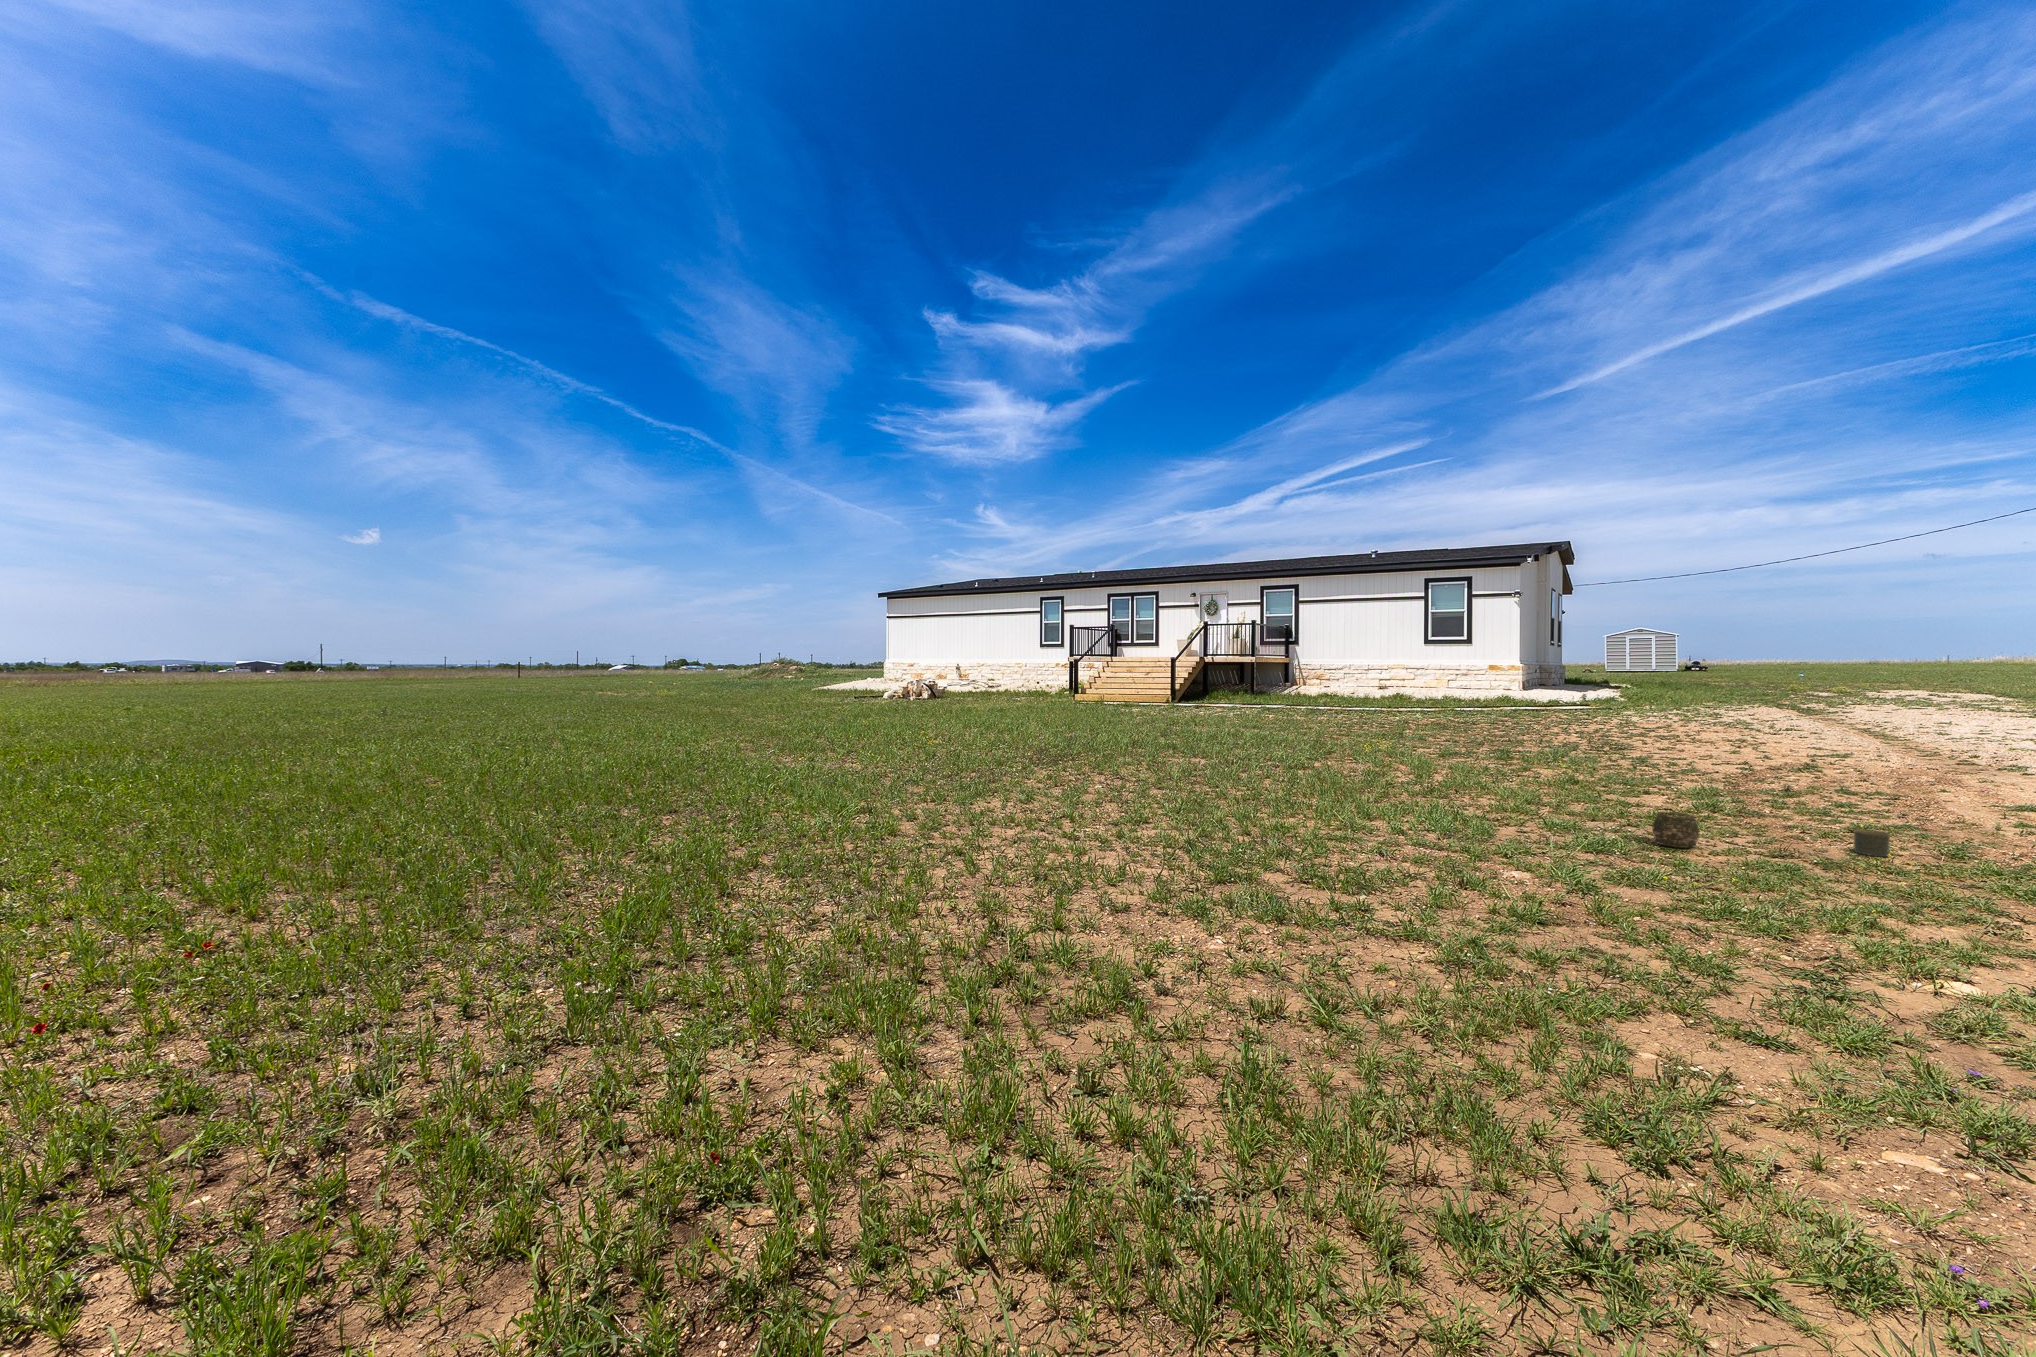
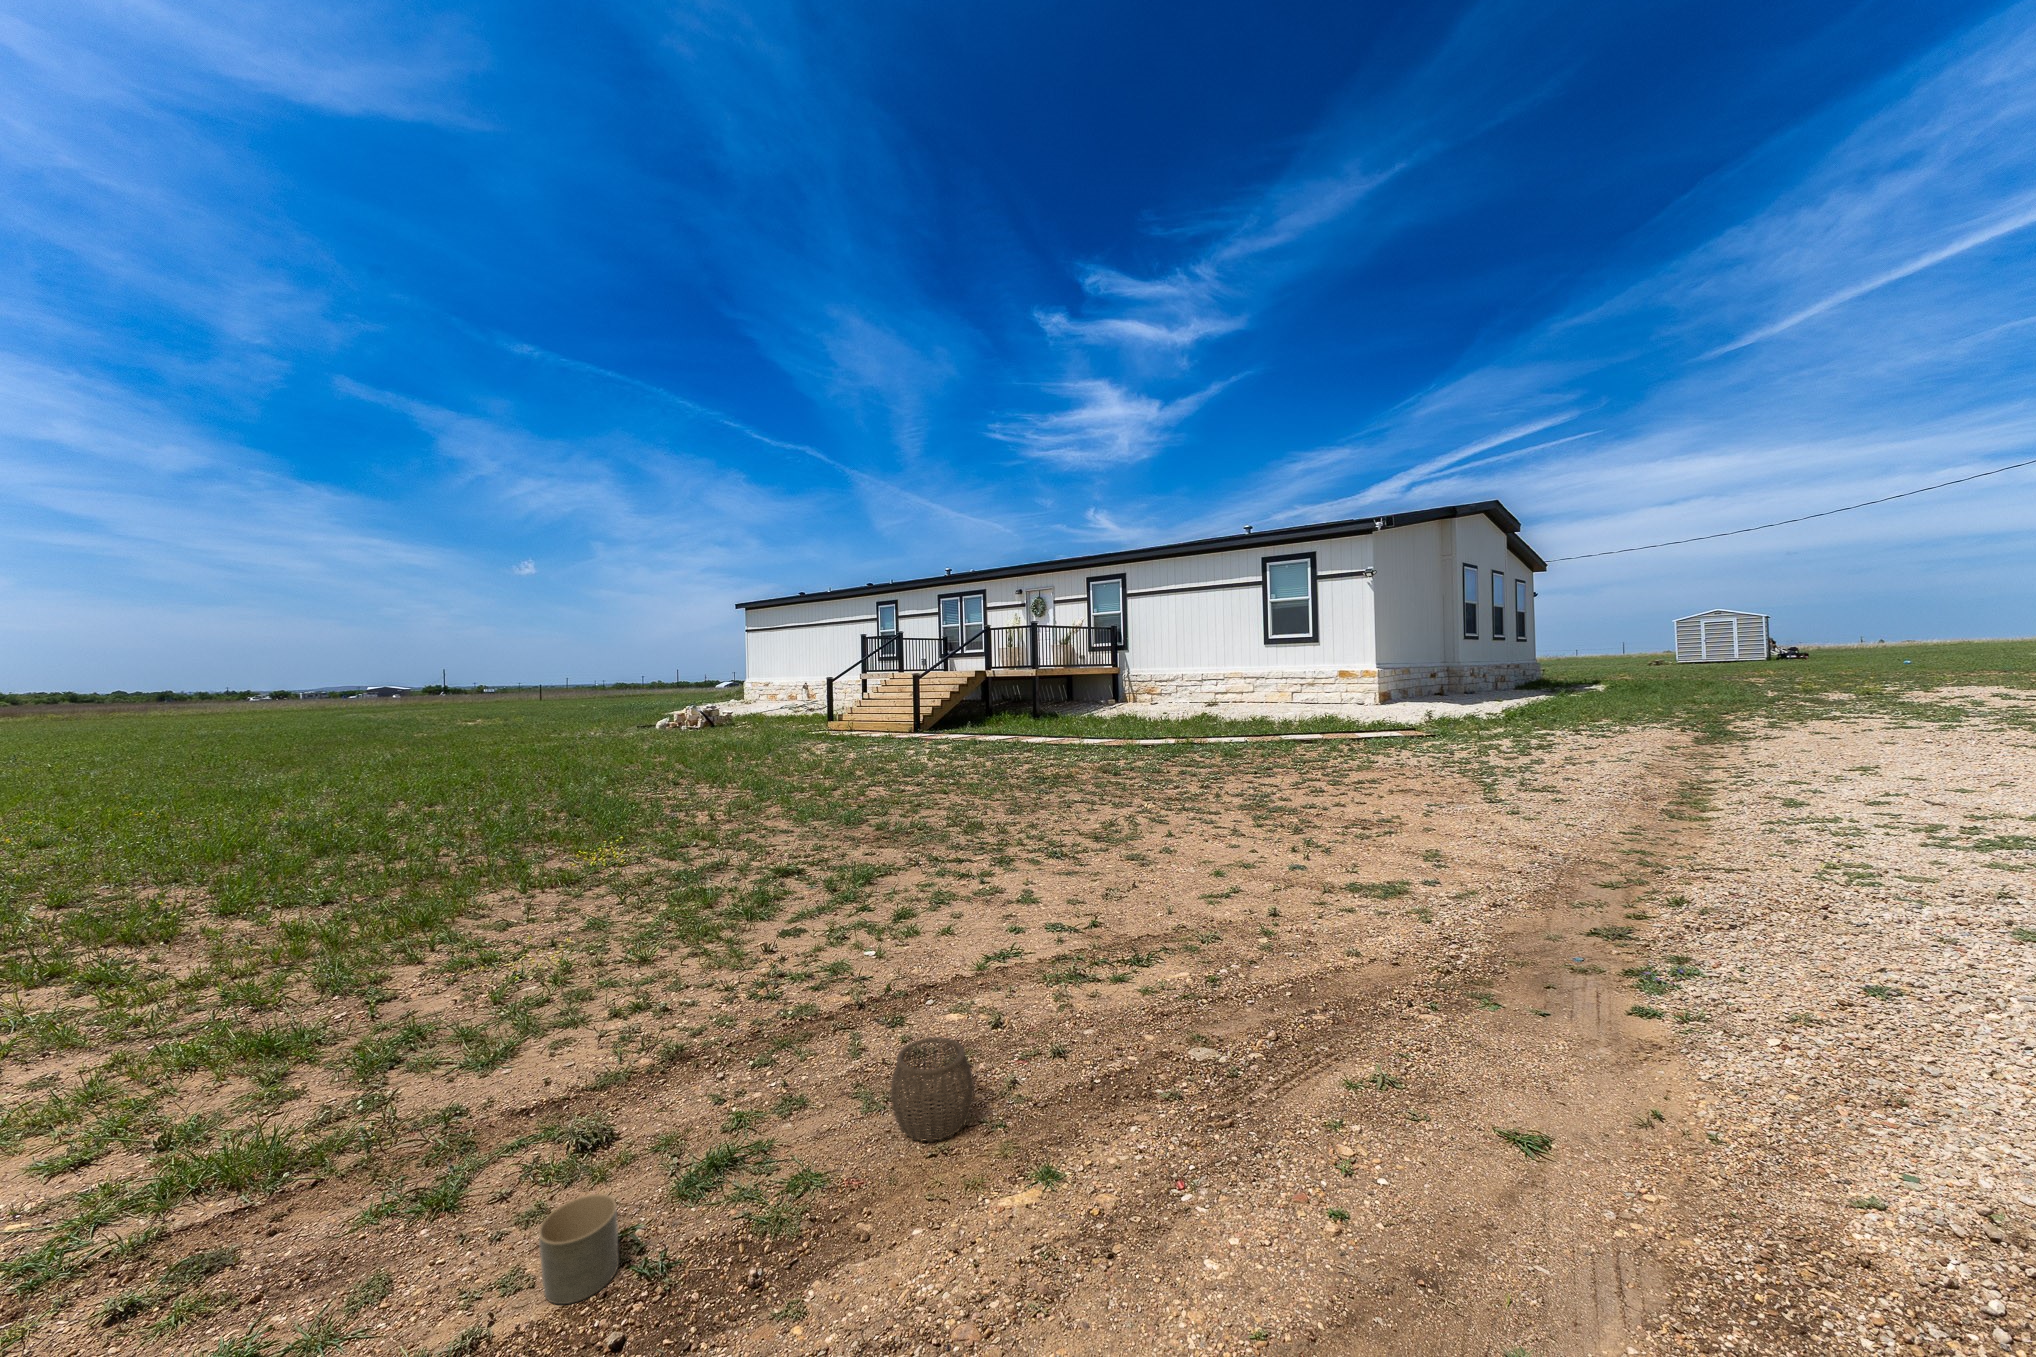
woven basket: present [1652,812,1699,848] -> present [891,1037,974,1142]

